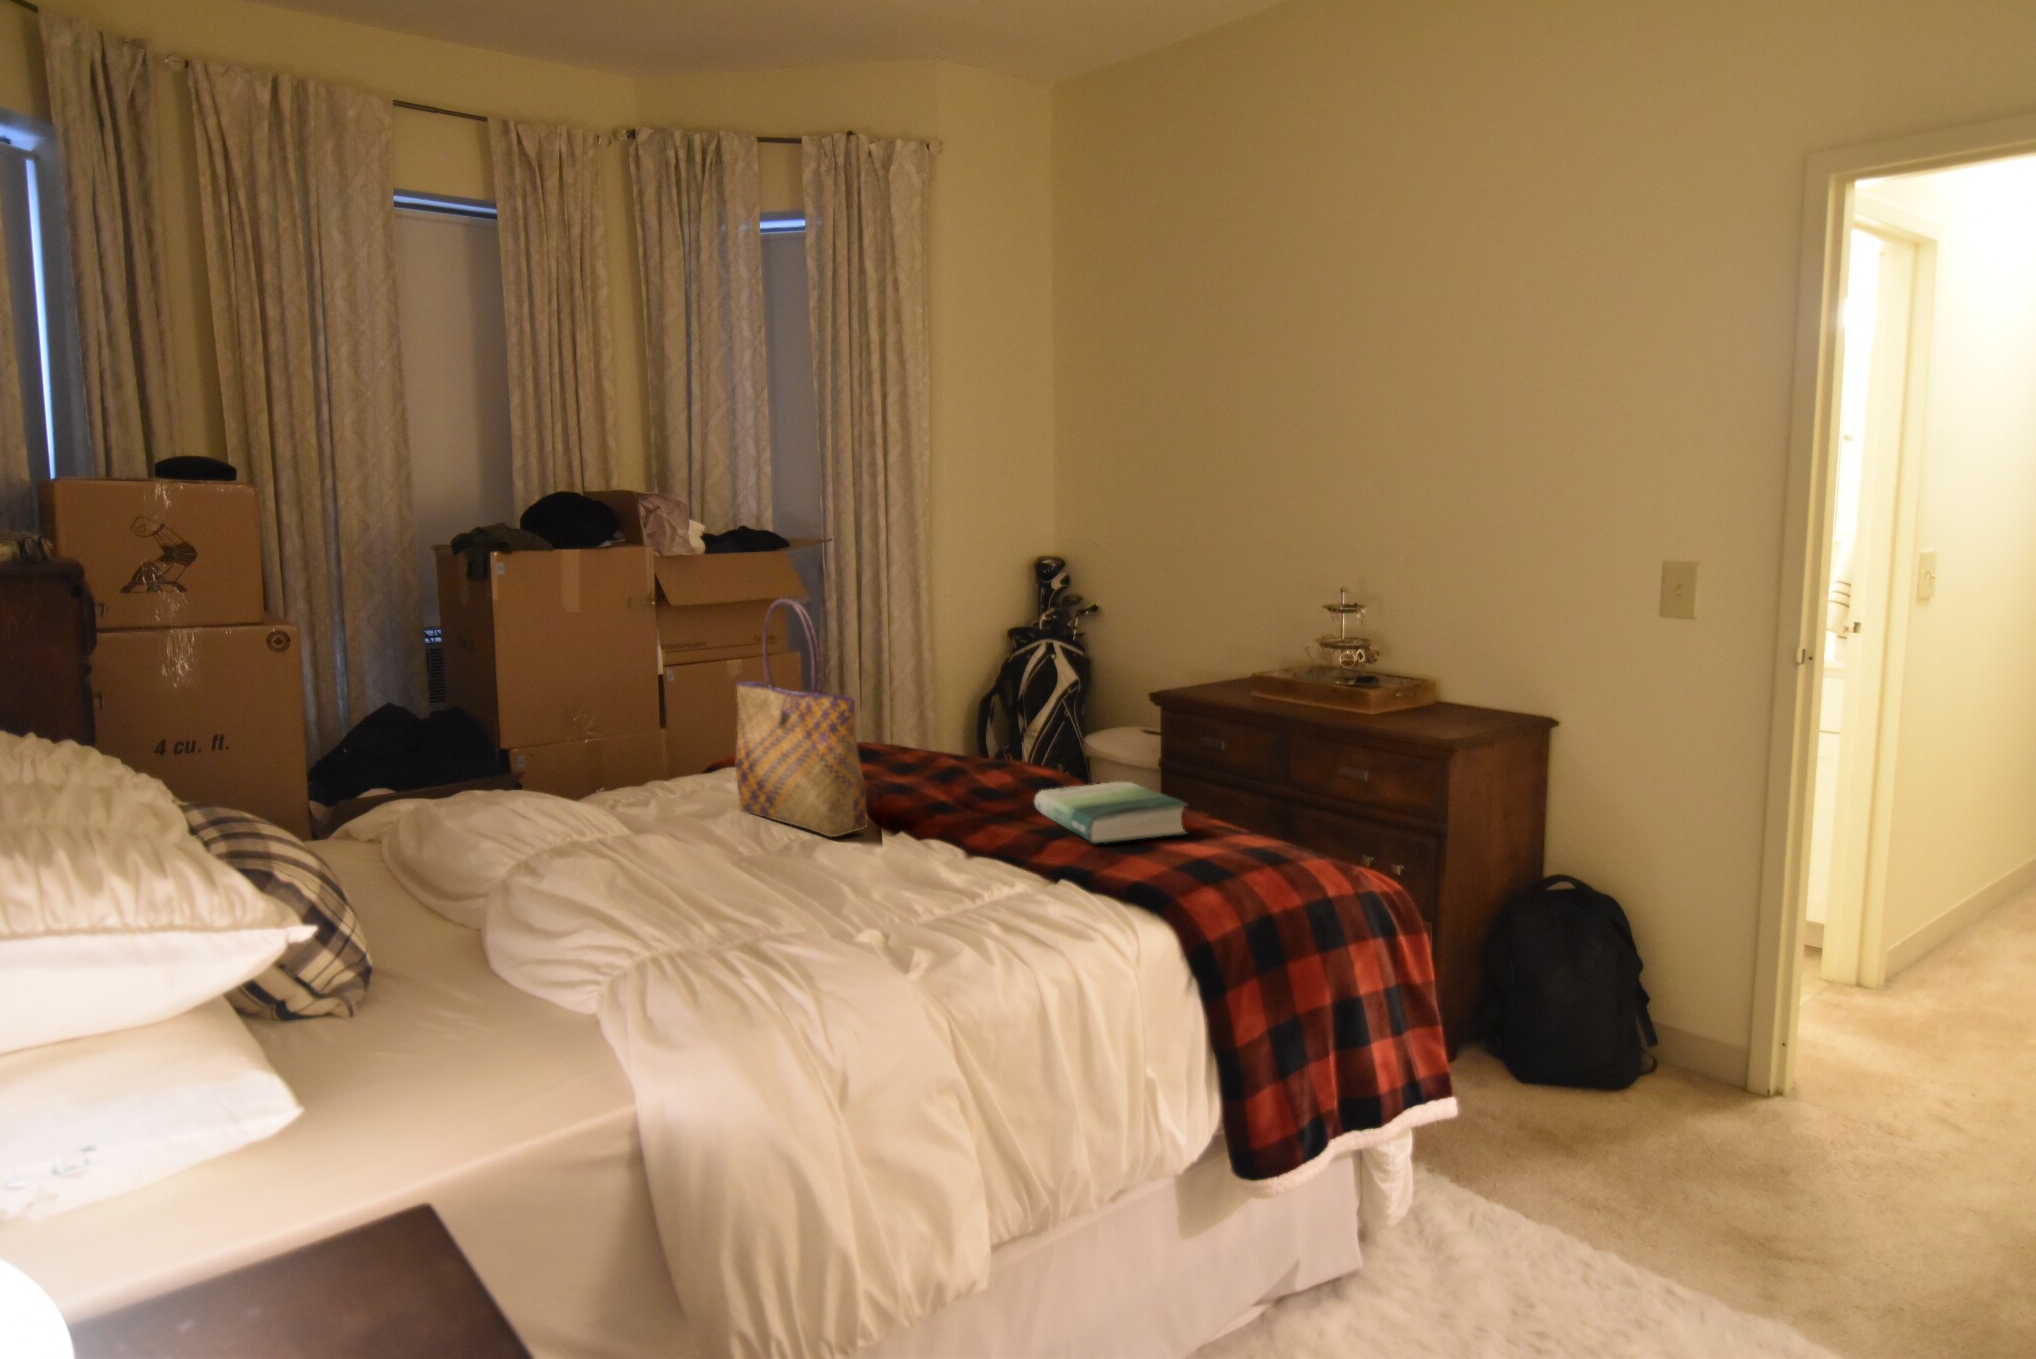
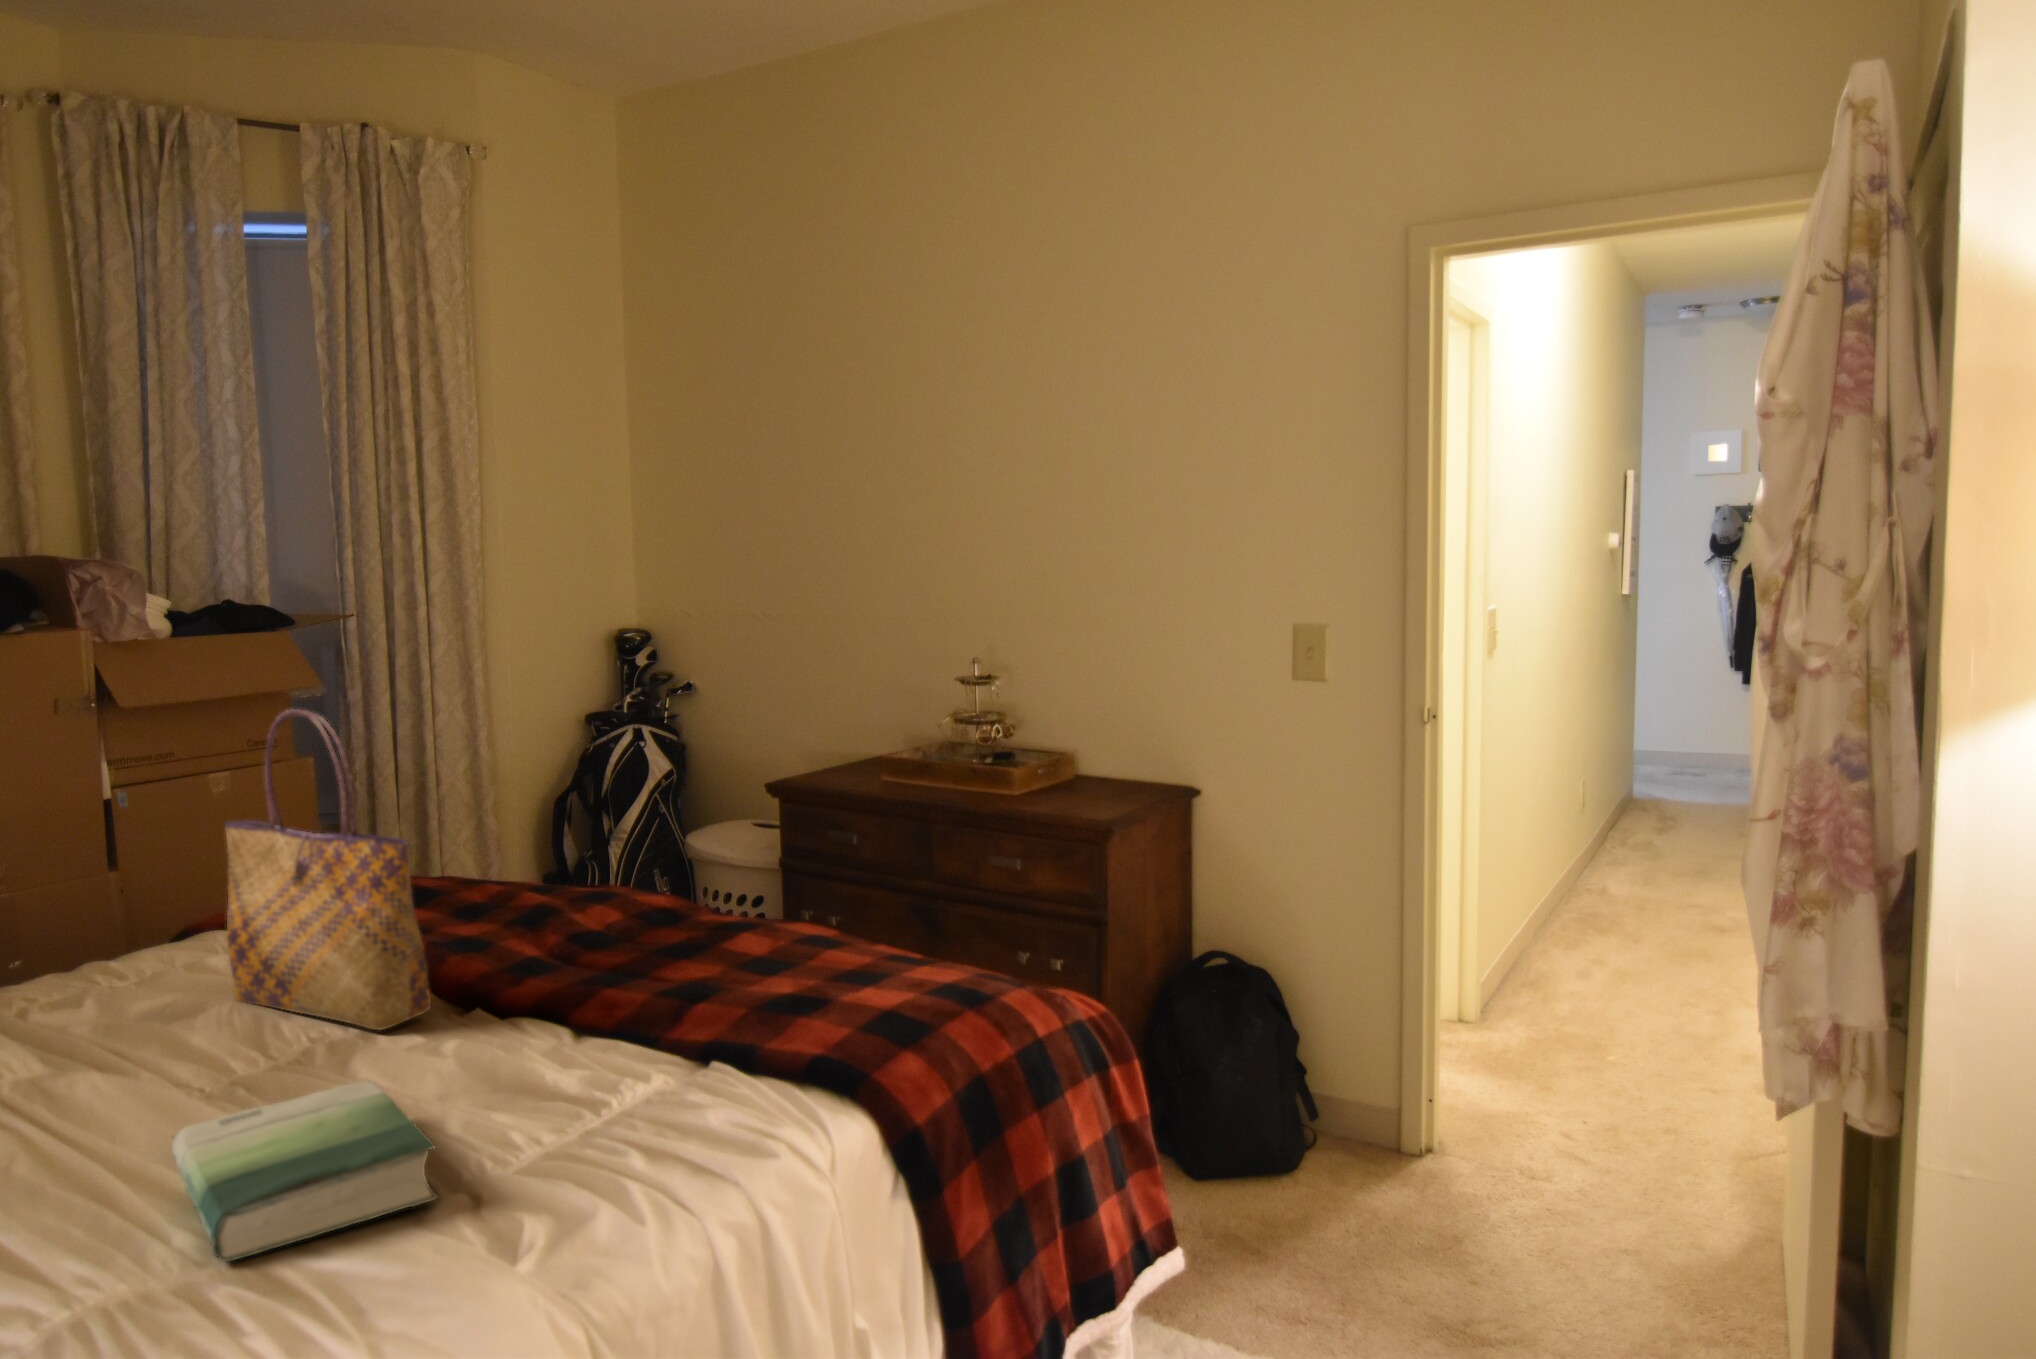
book: present [1035,782,1187,843] -> present [172,1080,438,1261]

